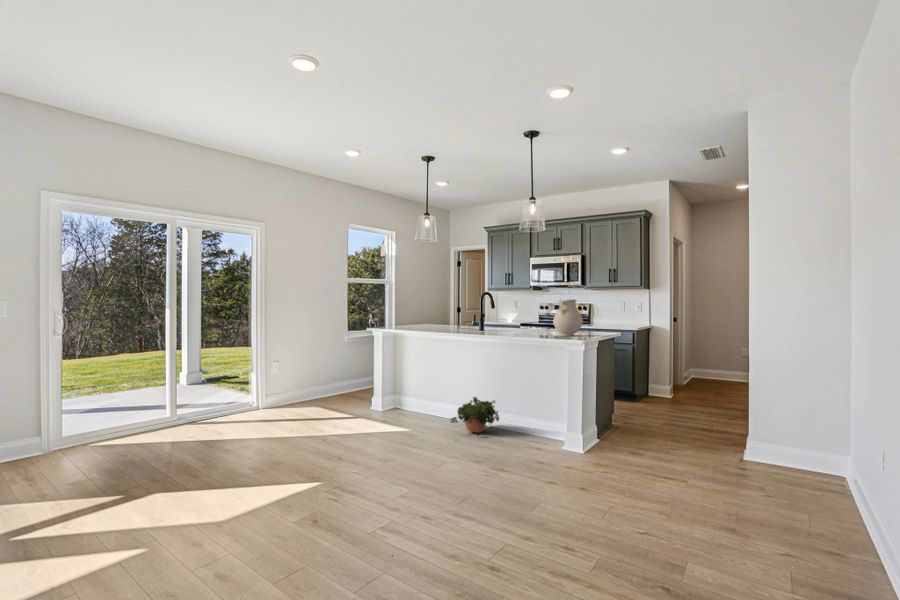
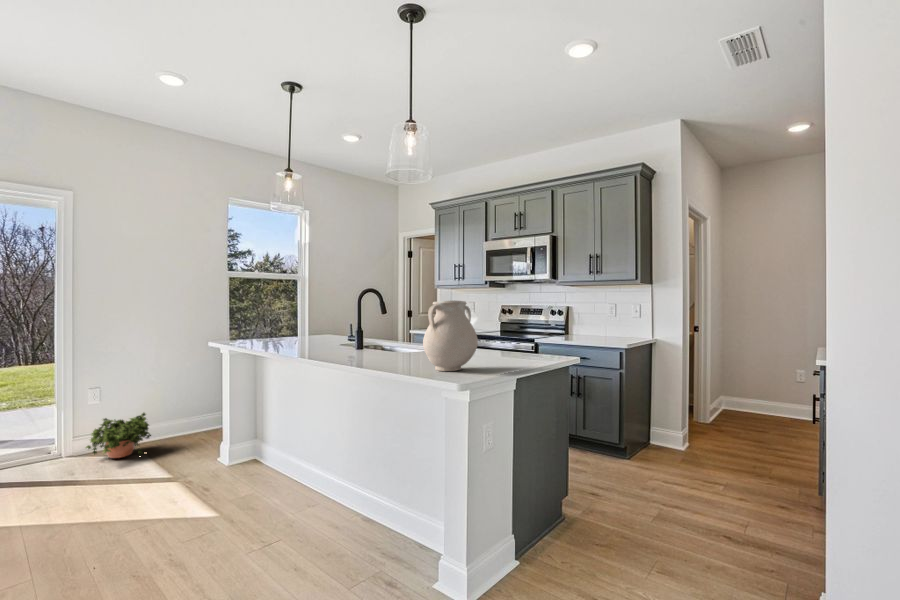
potted plant: present [451,397,499,435] -> present [86,413,151,458]

